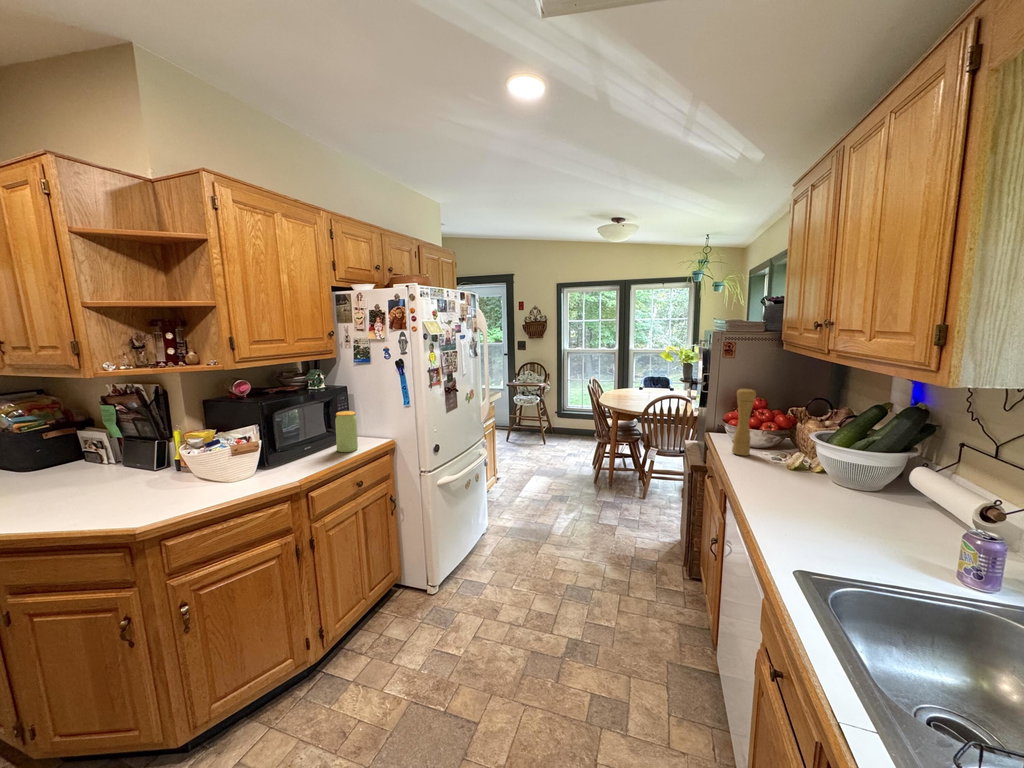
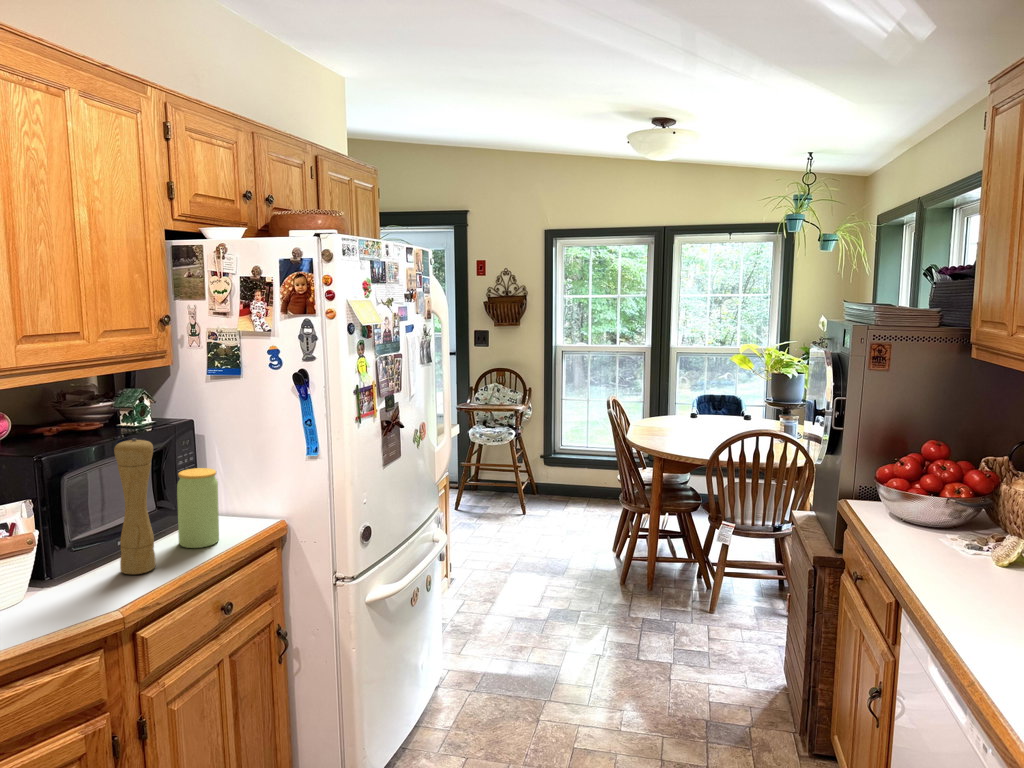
pepper mill: present [732,388,756,456] -> present [114,438,156,574]

